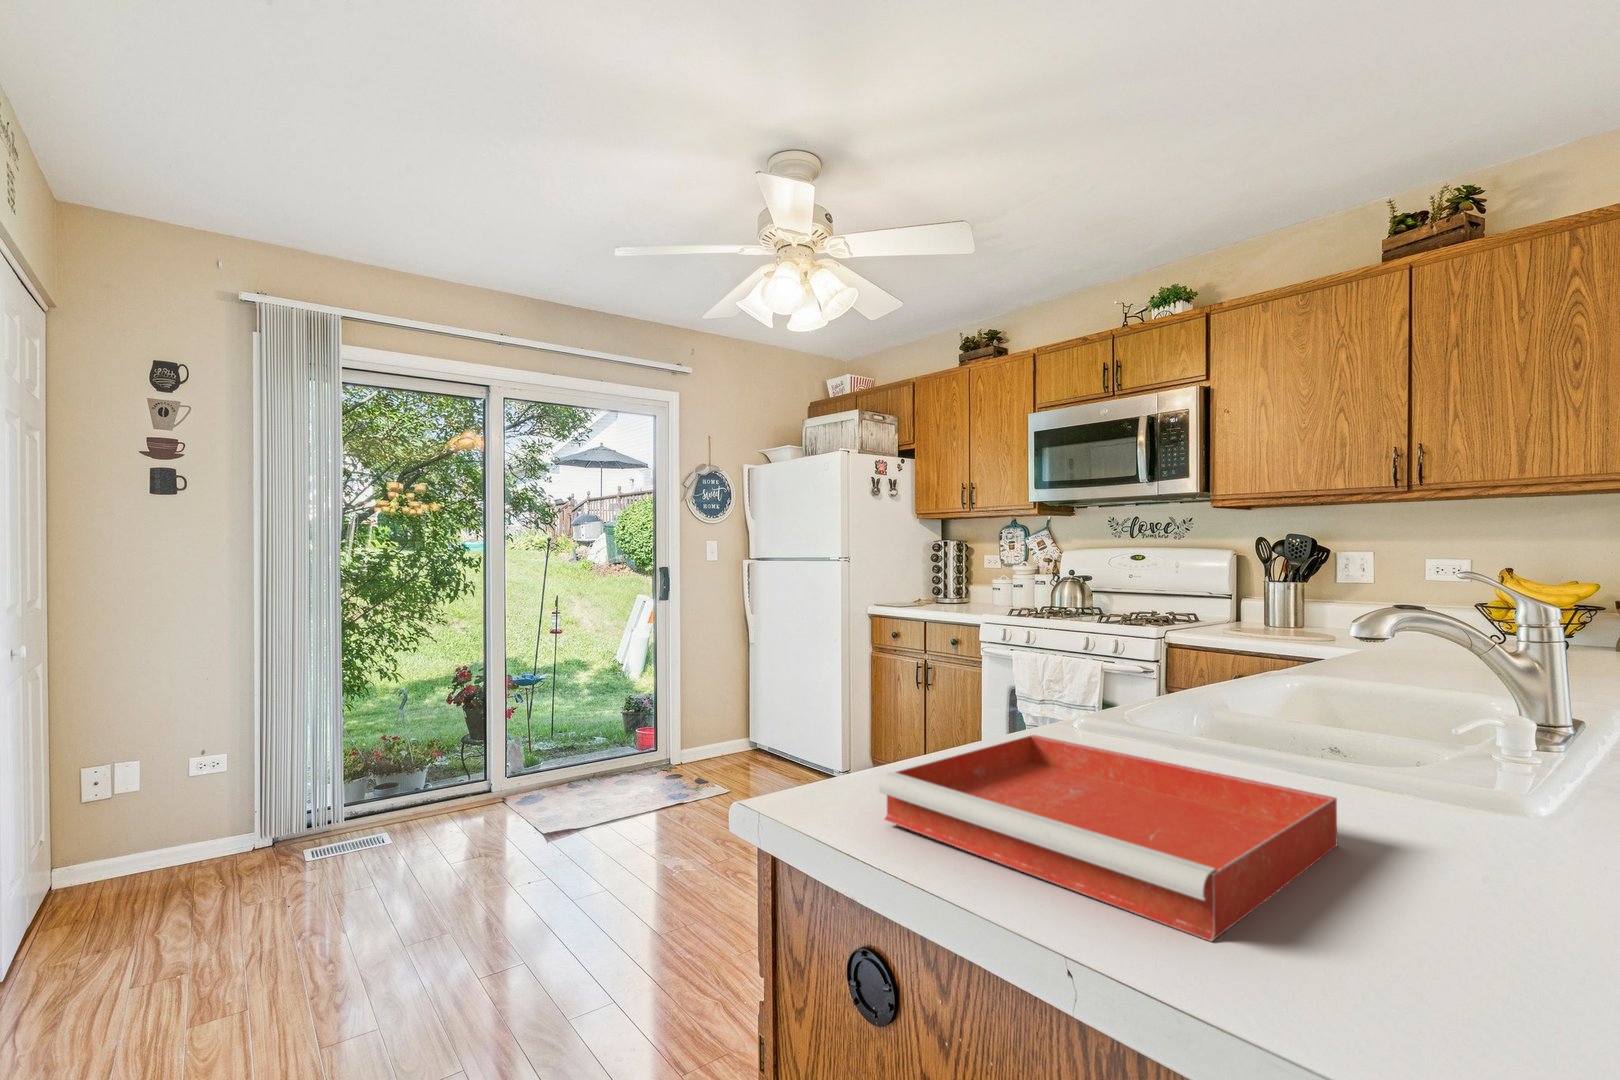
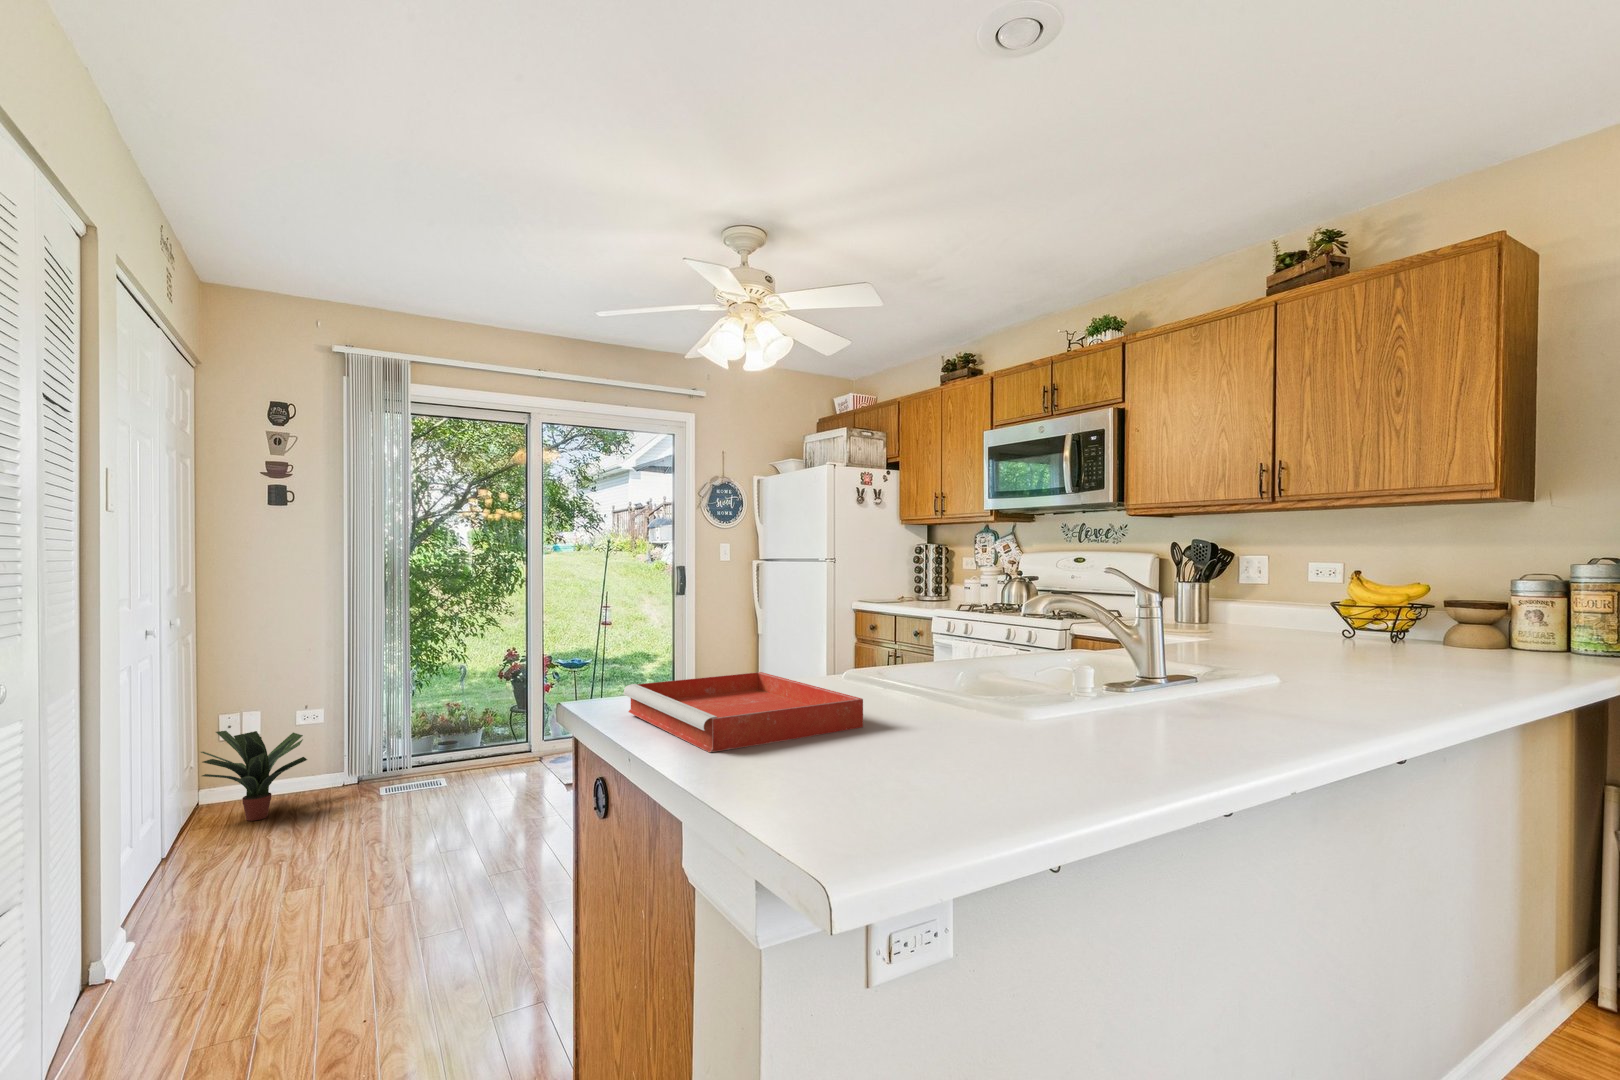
potted plant: none [55,788,209,910] -> present [201,731,307,821]

